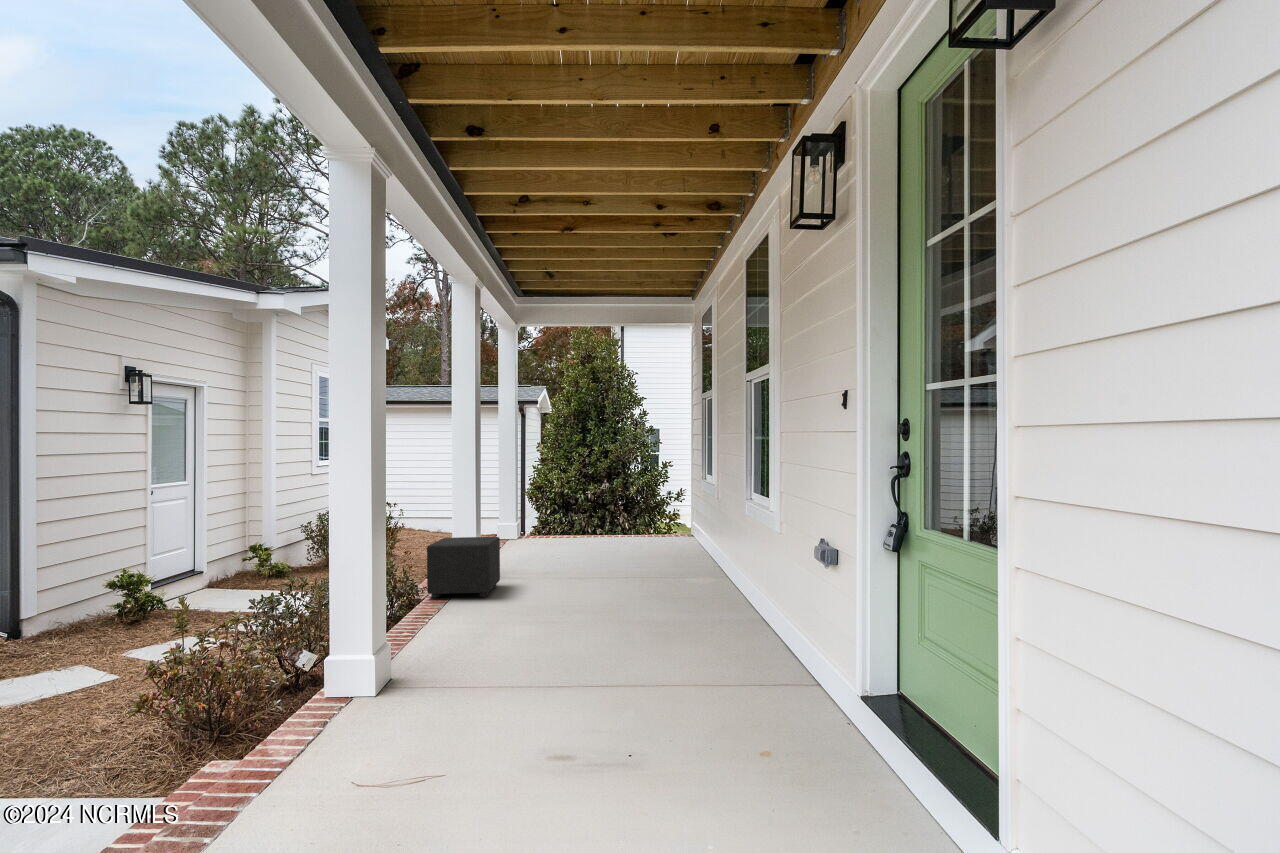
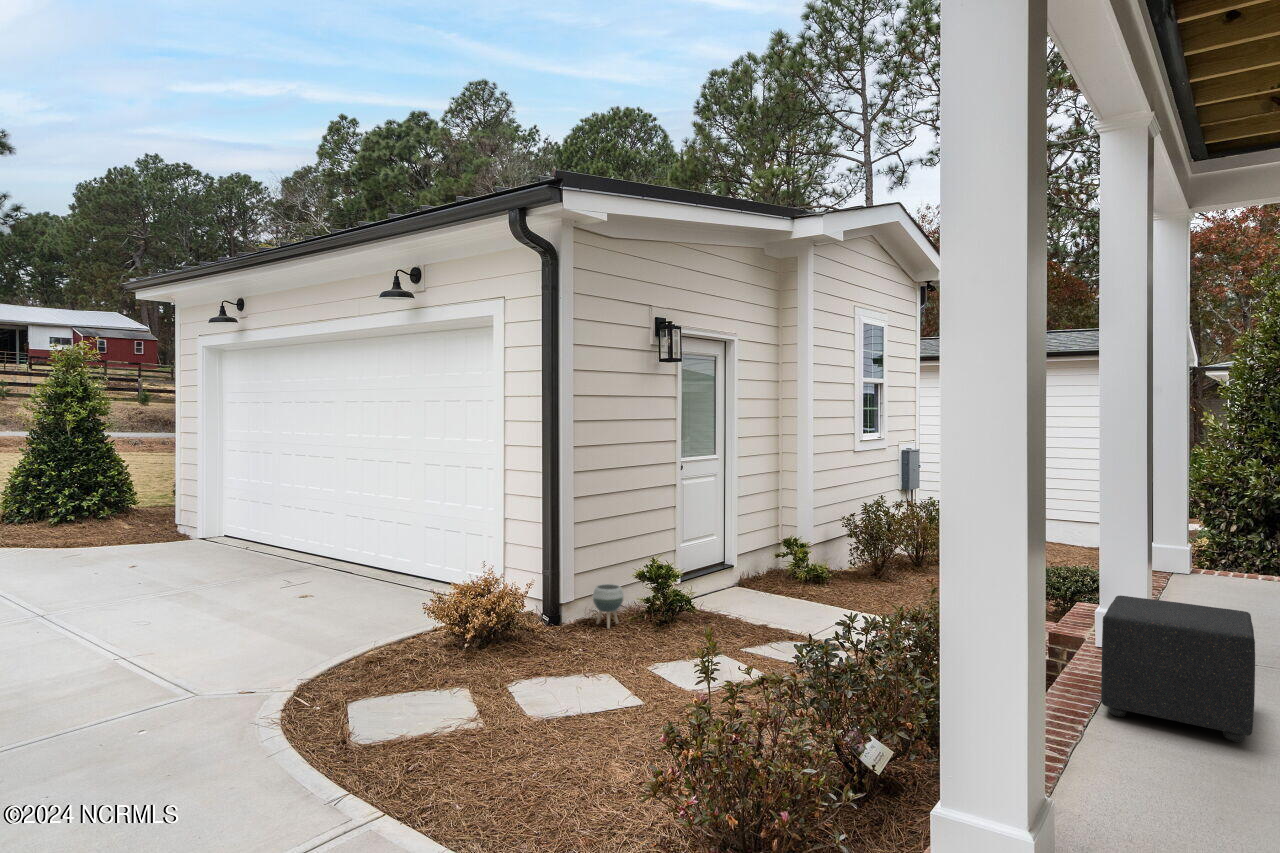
planter: none [60,592,94,629] -> present [593,584,624,629]

